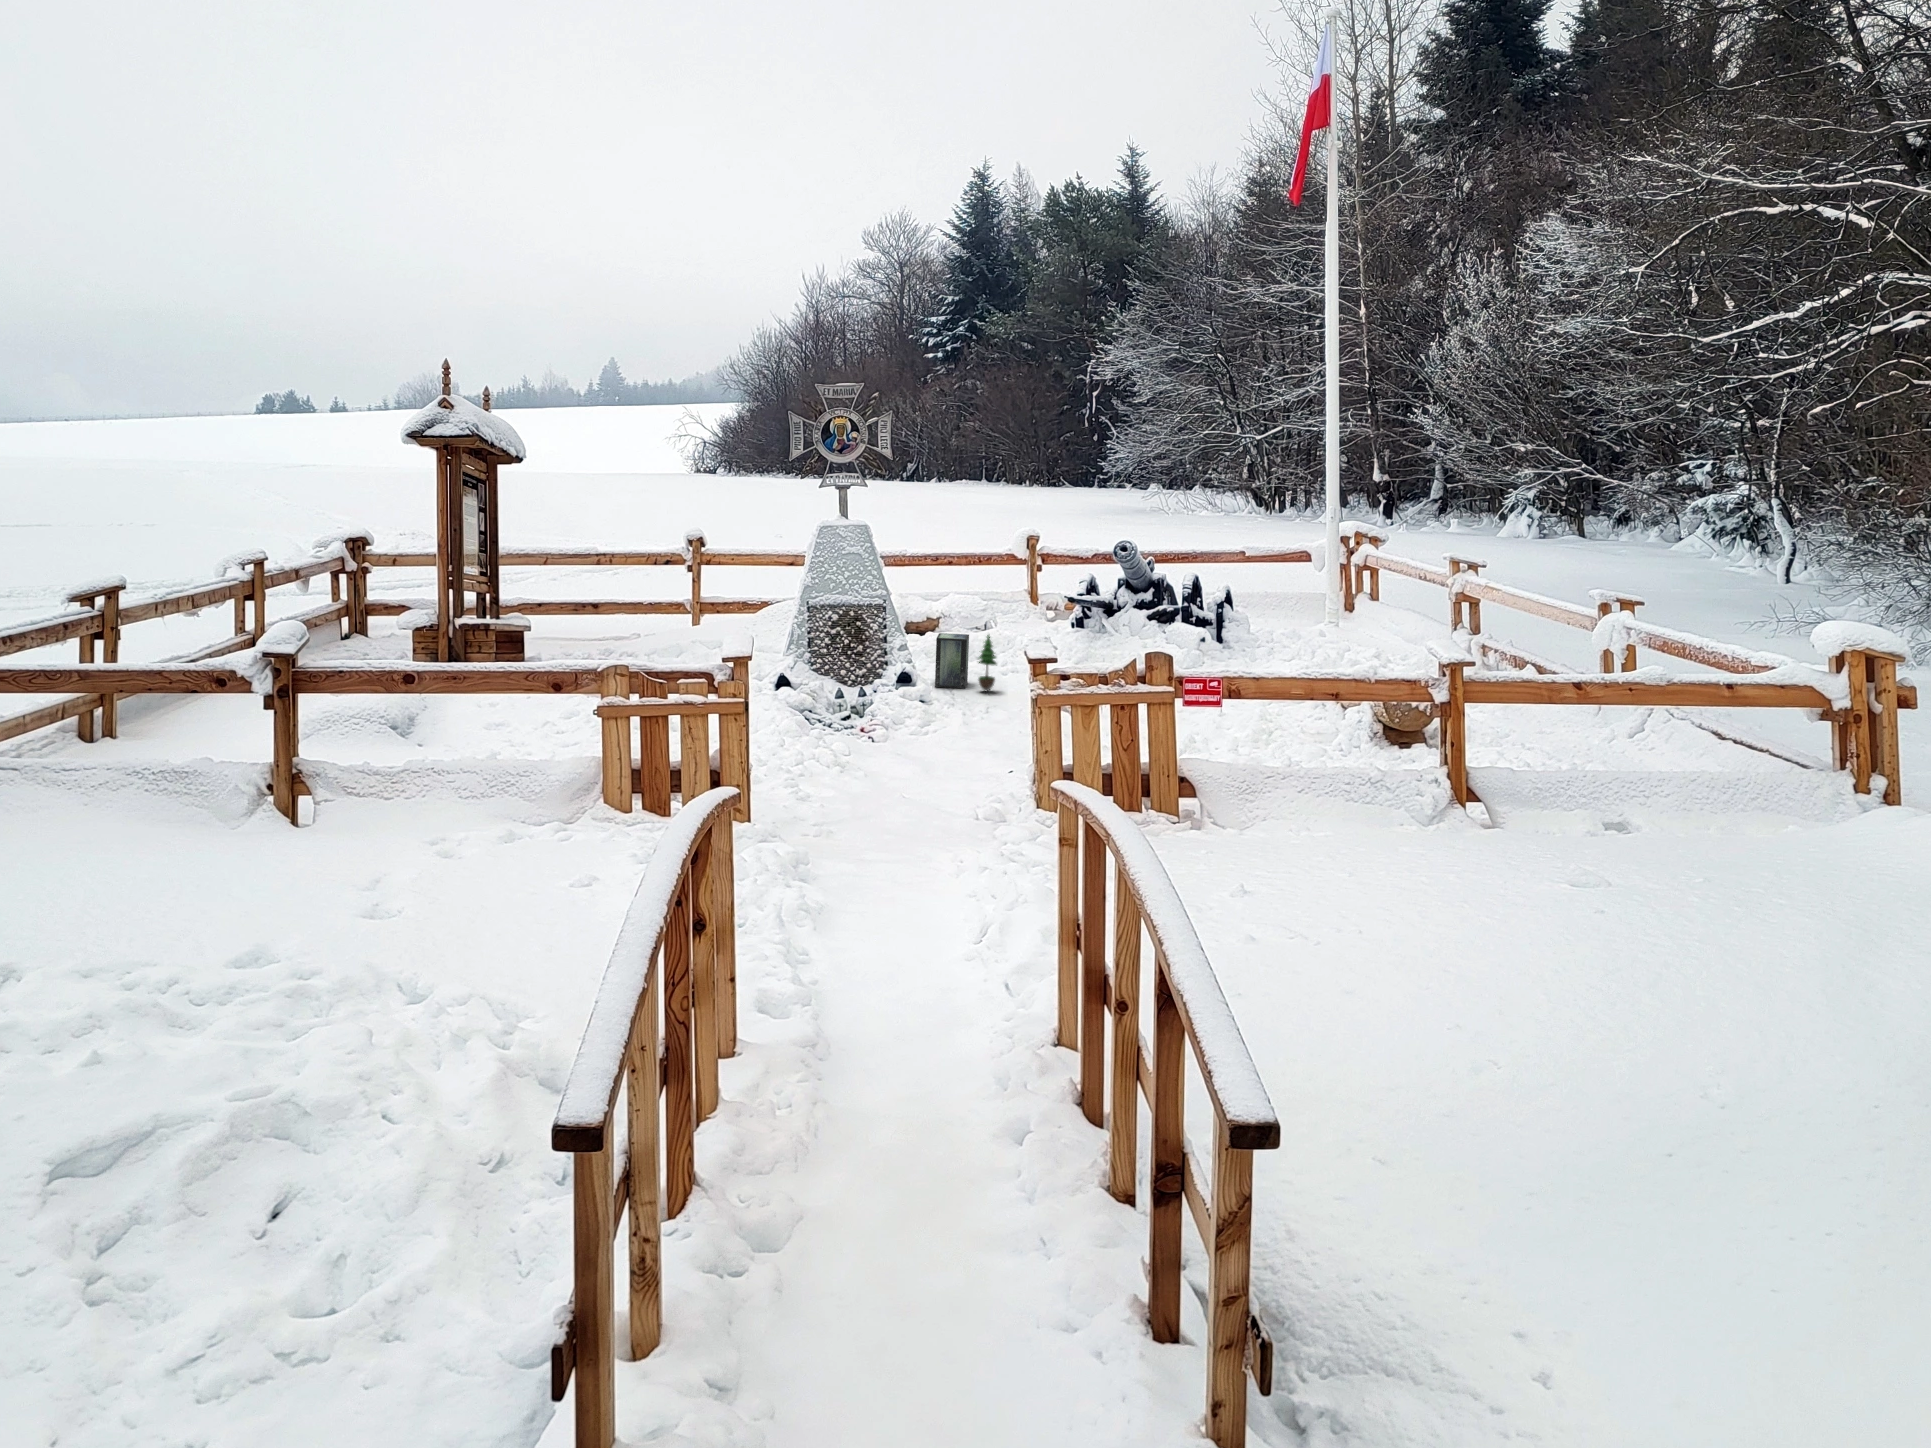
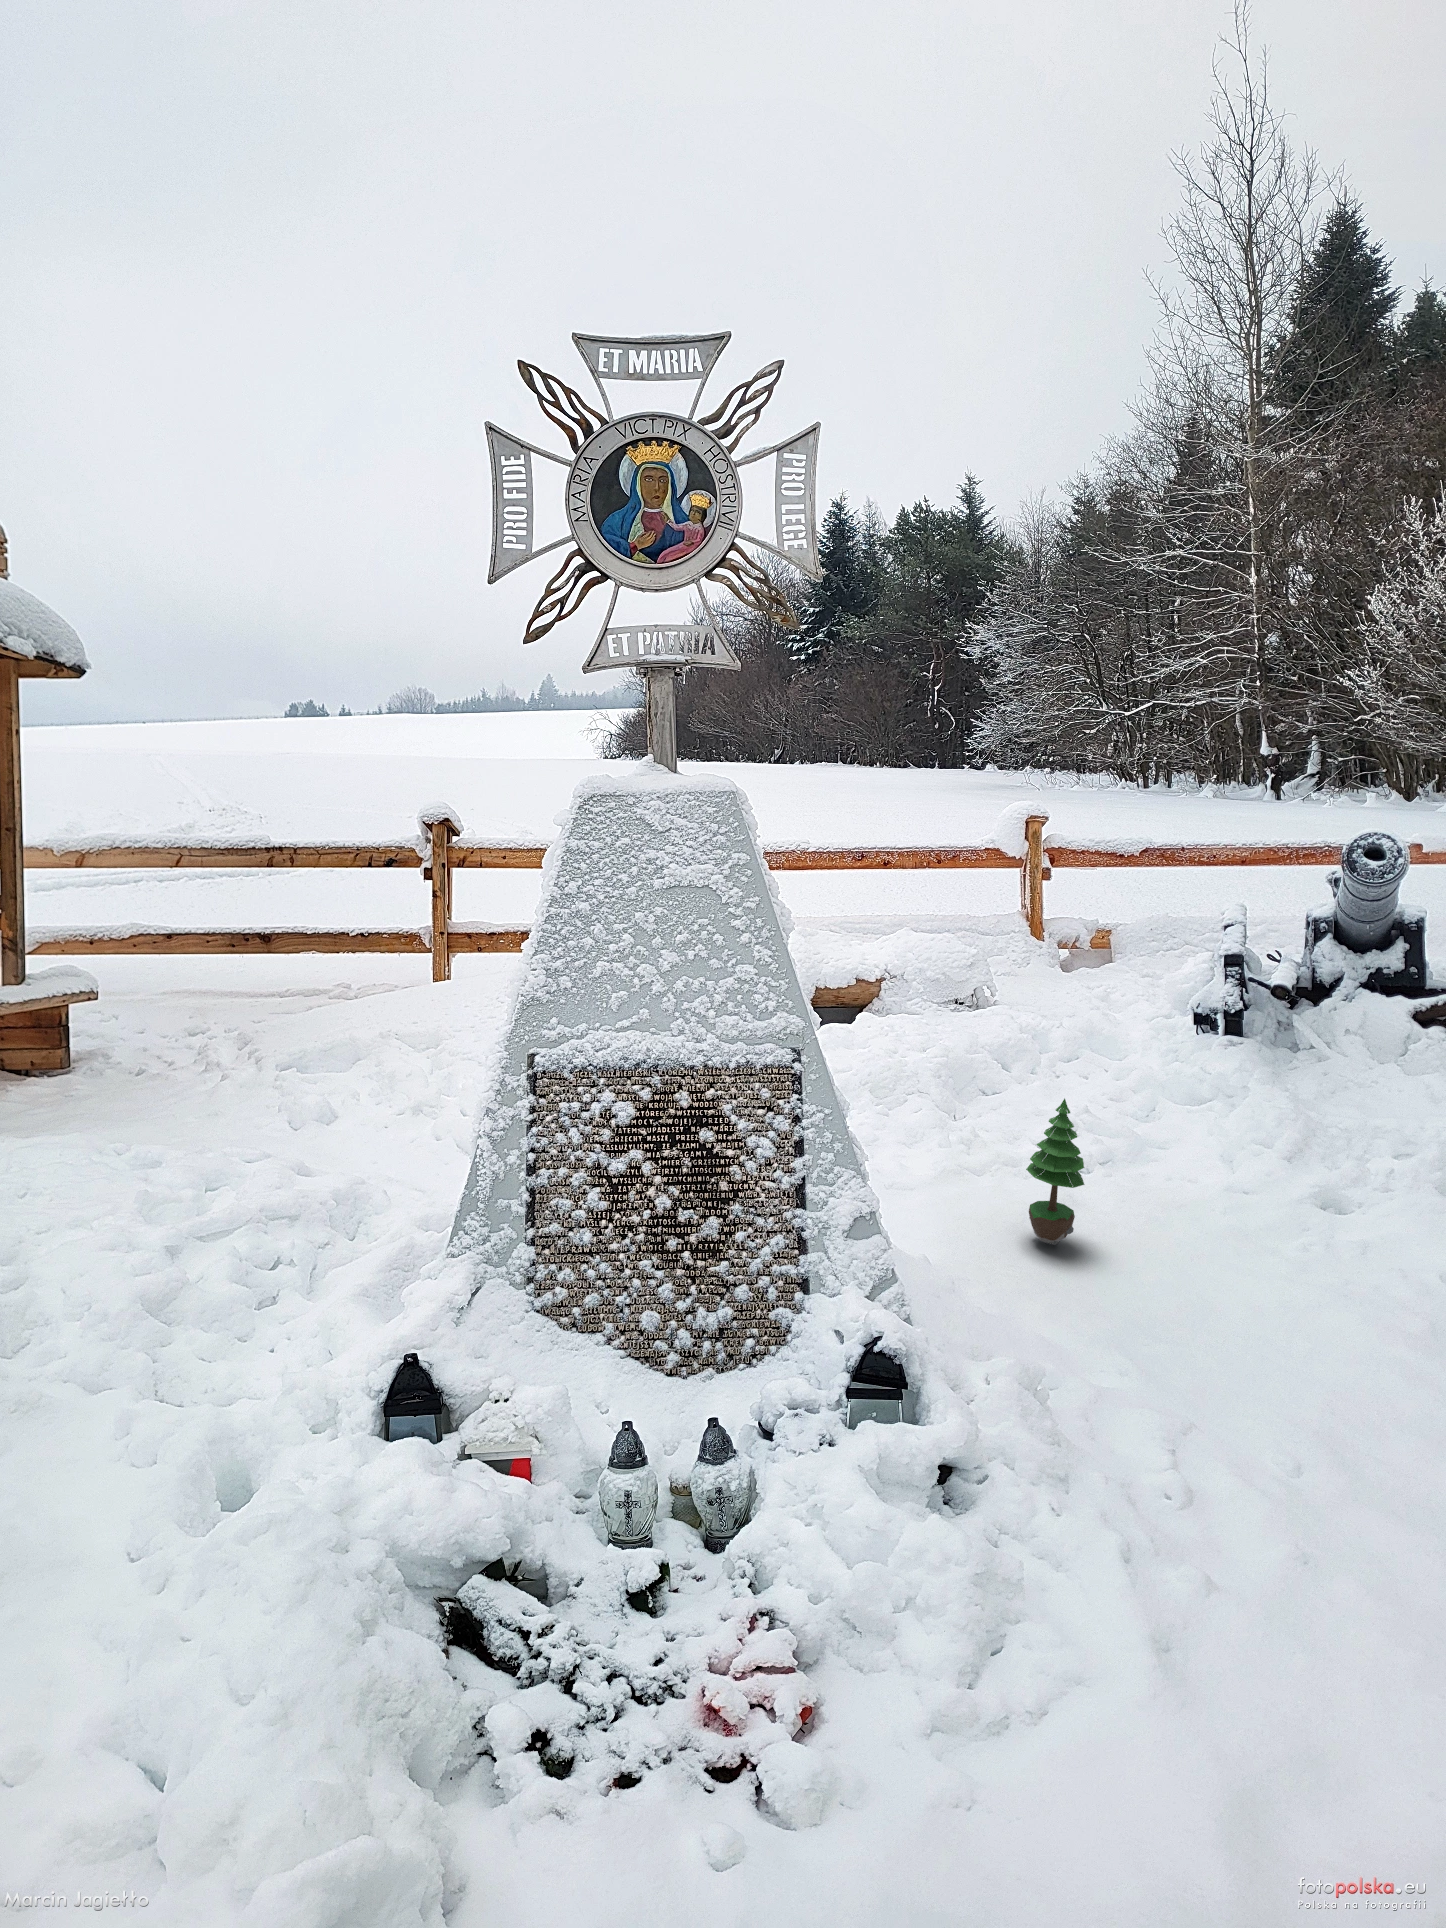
storage box: present [935,633,969,689] -> none [908,1073,998,1224]

